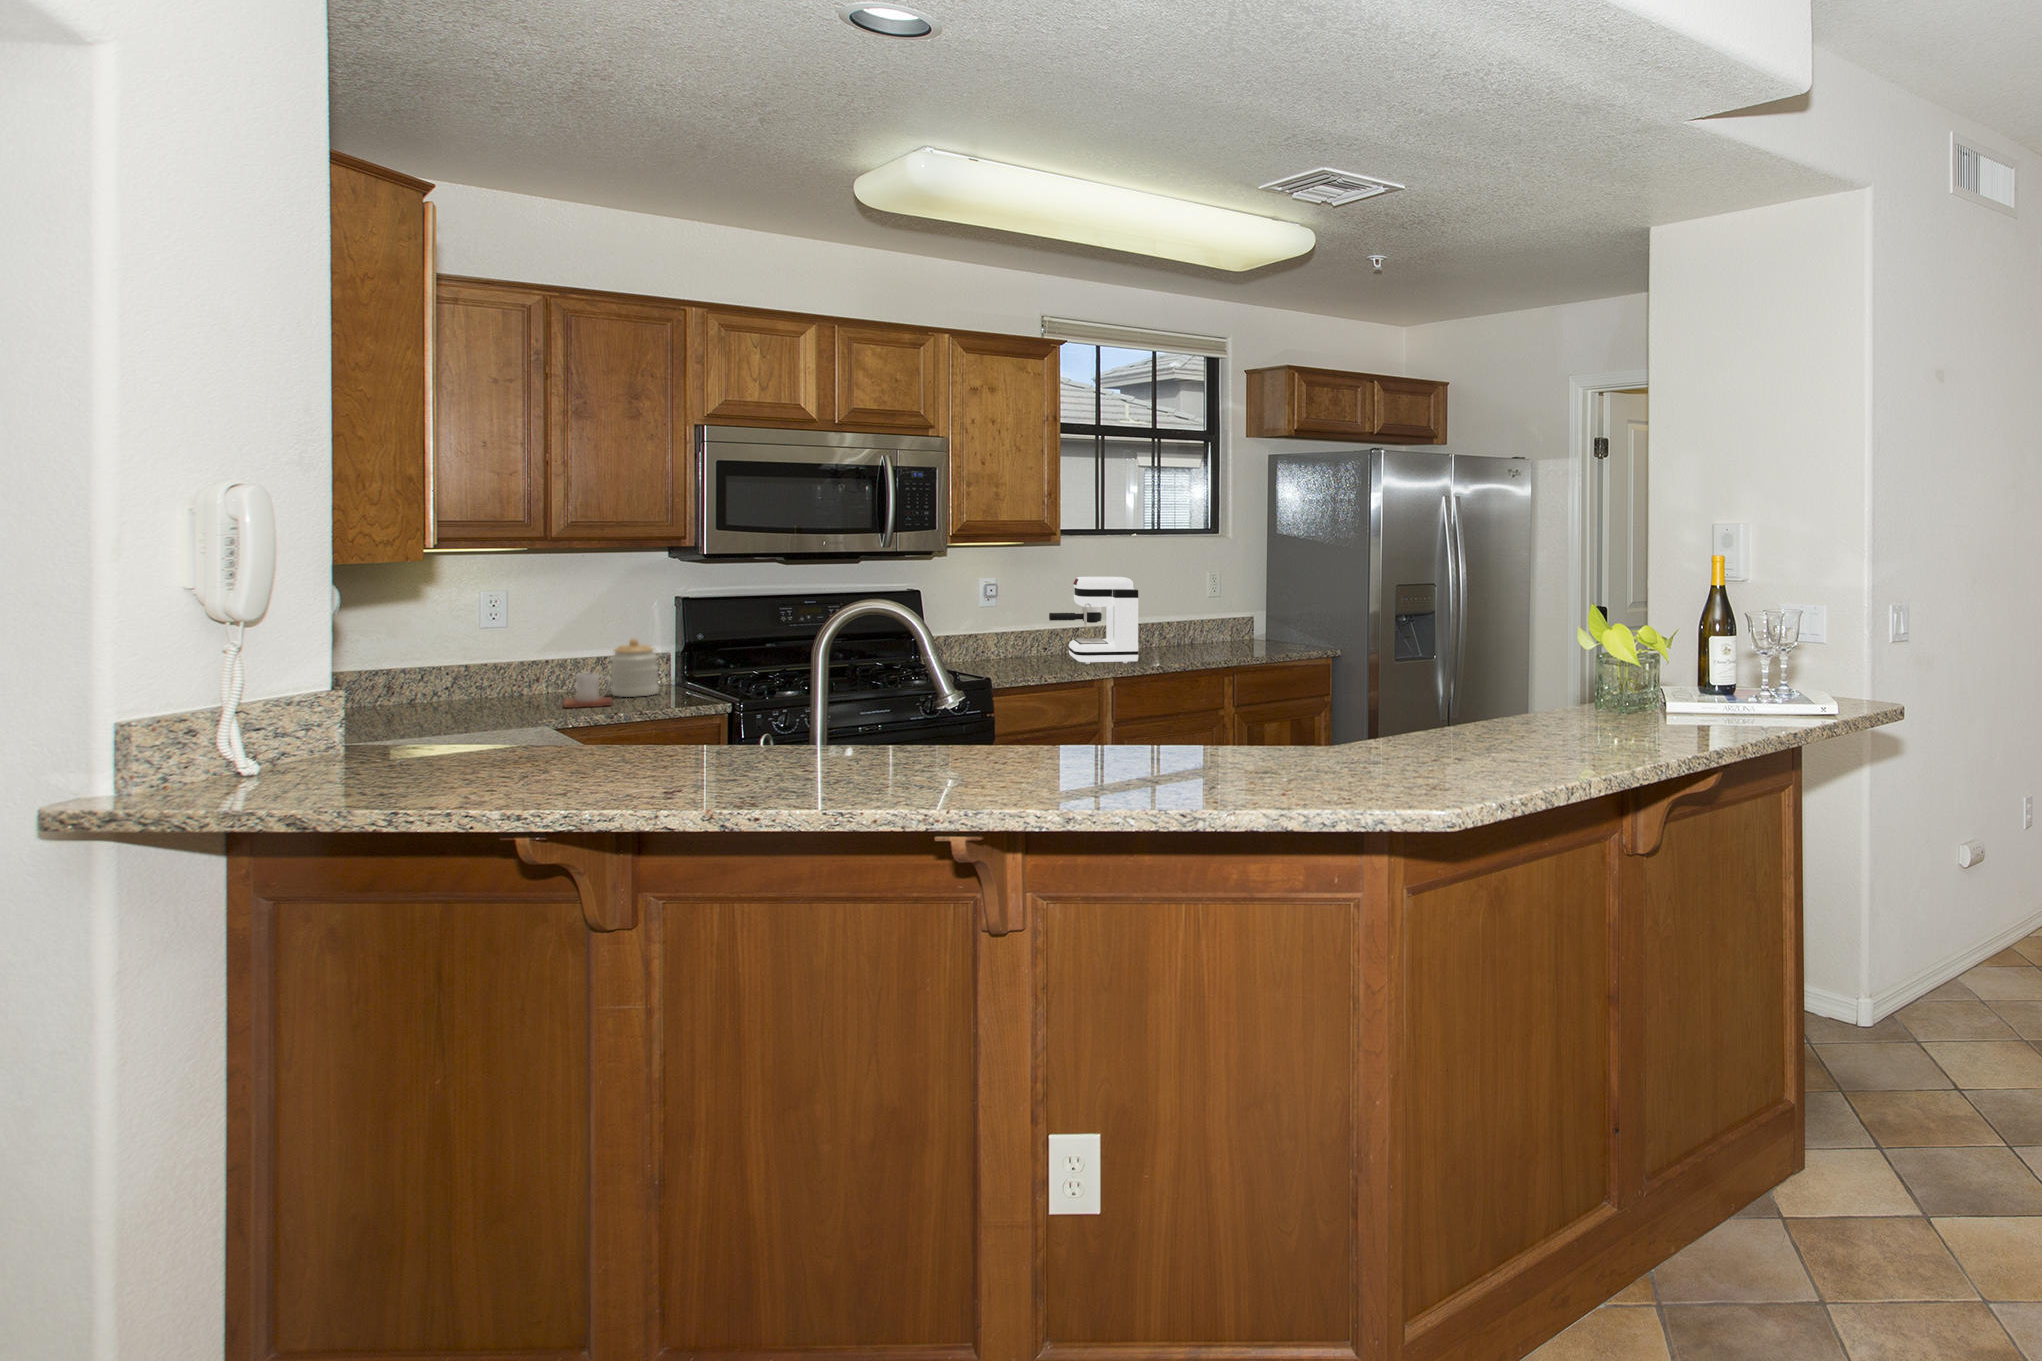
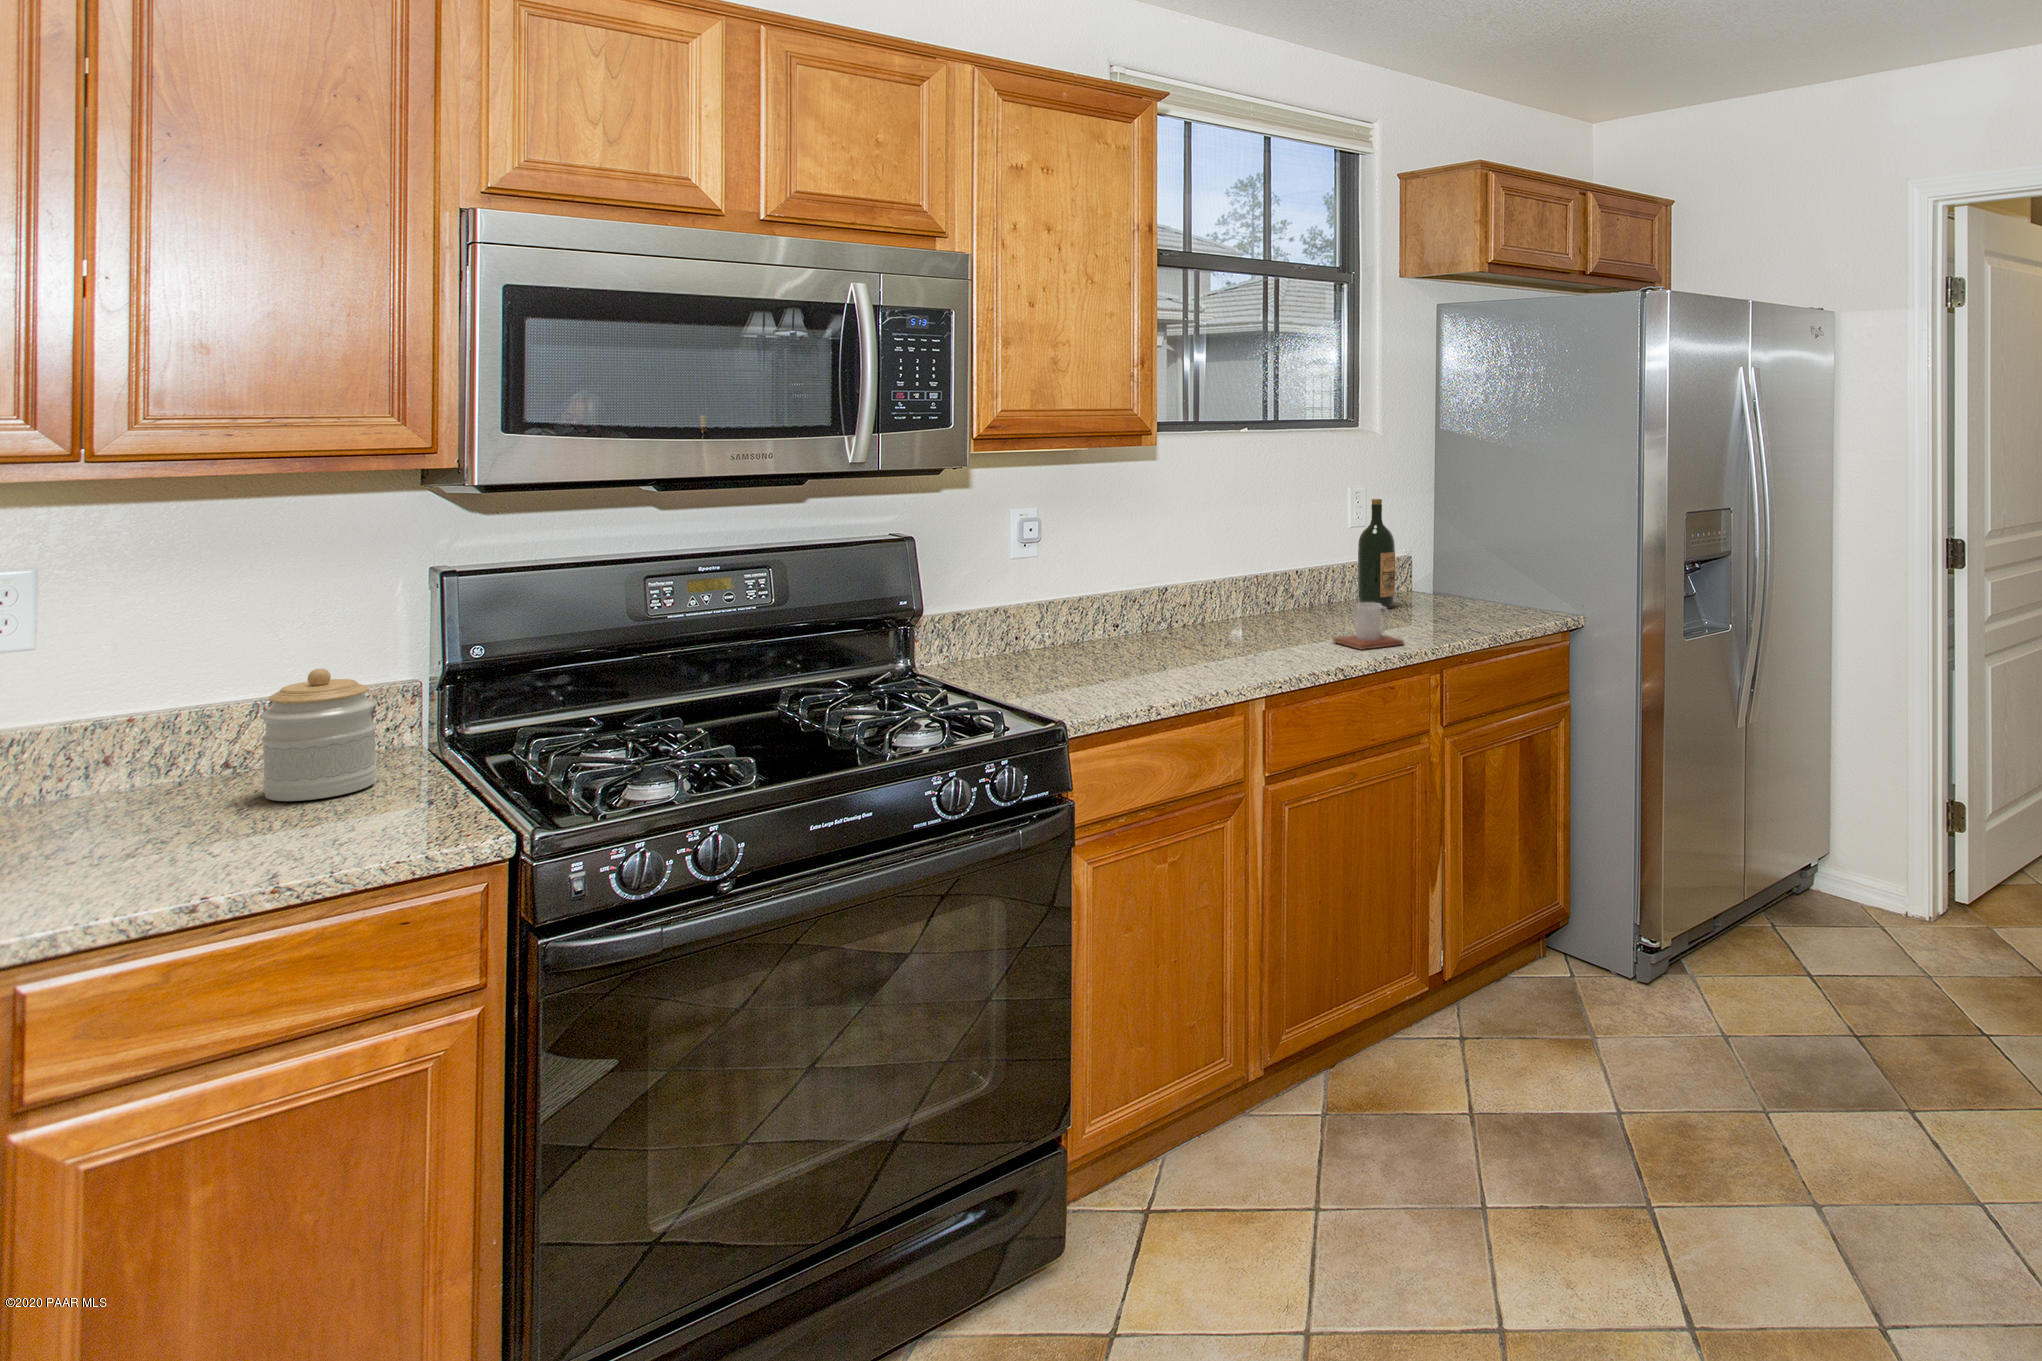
coffee maker: present [1049,577,1138,664] -> none [1128,500,1286,655]
wine bottle: none [1211,580,1234,649] -> present [1358,499,1395,608]
mug: present [564,673,612,708] -> present [1333,603,1404,650]

